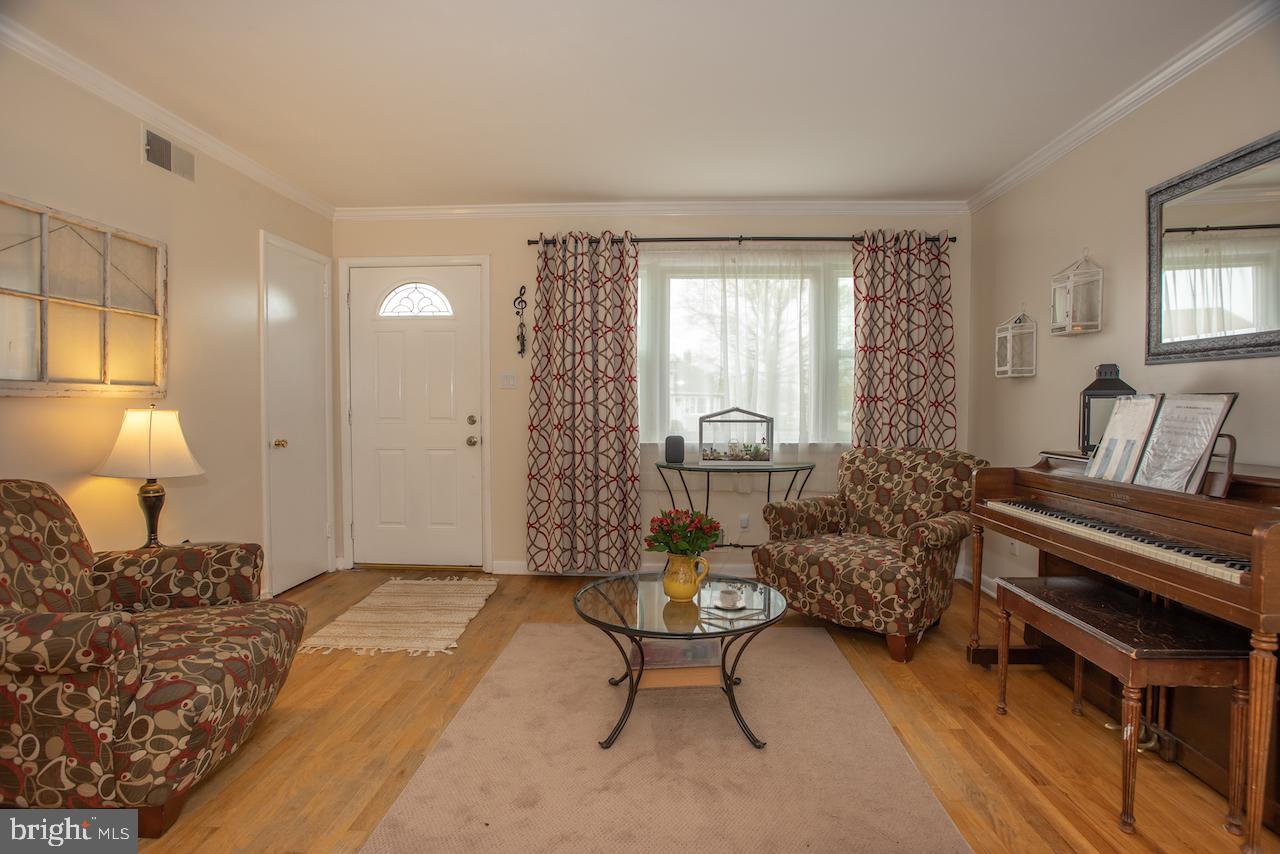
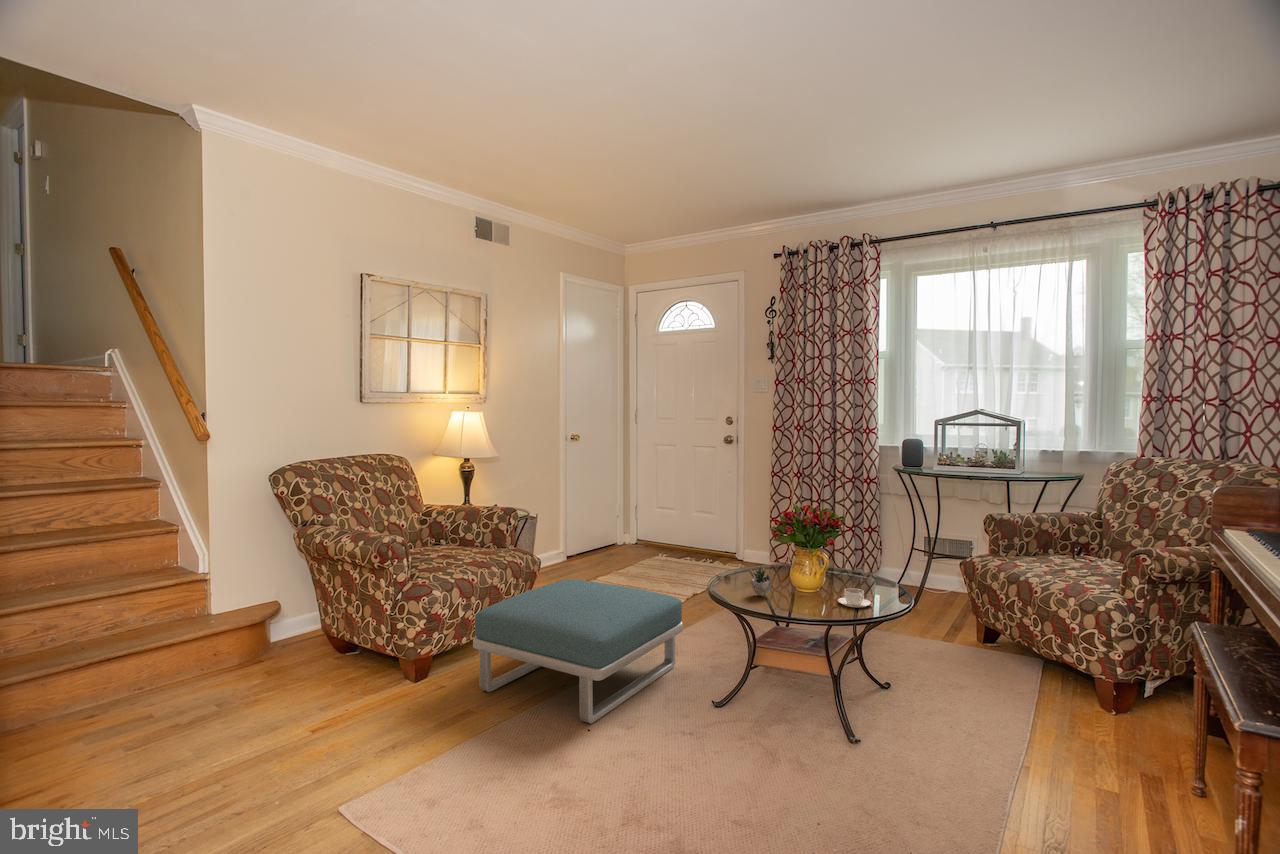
succulent plant: none [625,575,670,613] -> present [750,565,791,596]
footstool: none [270,629,536,817] -> present [473,579,683,723]

